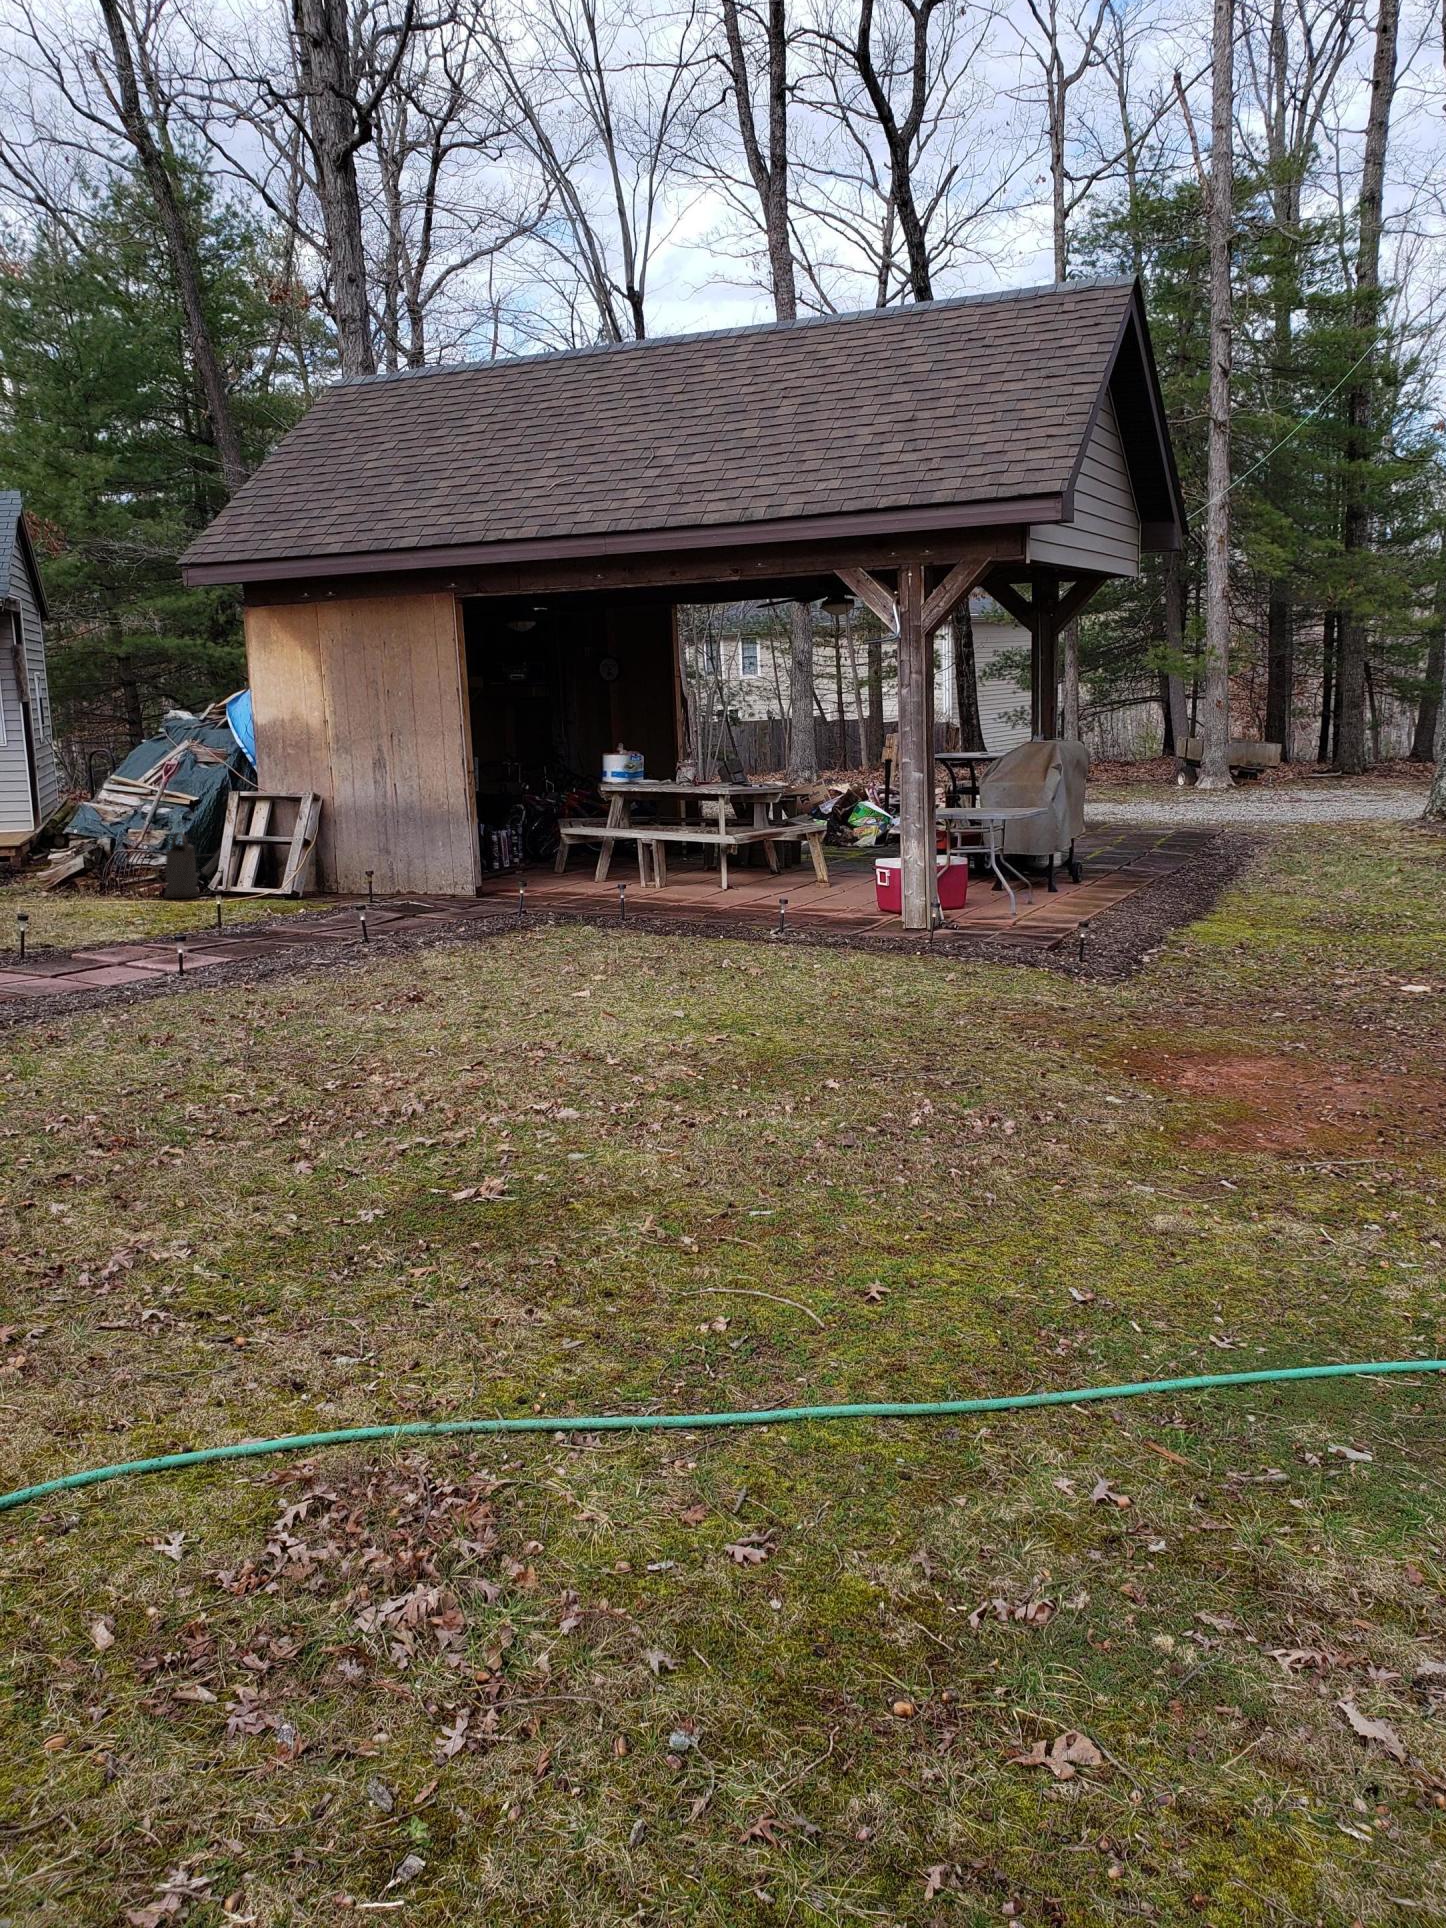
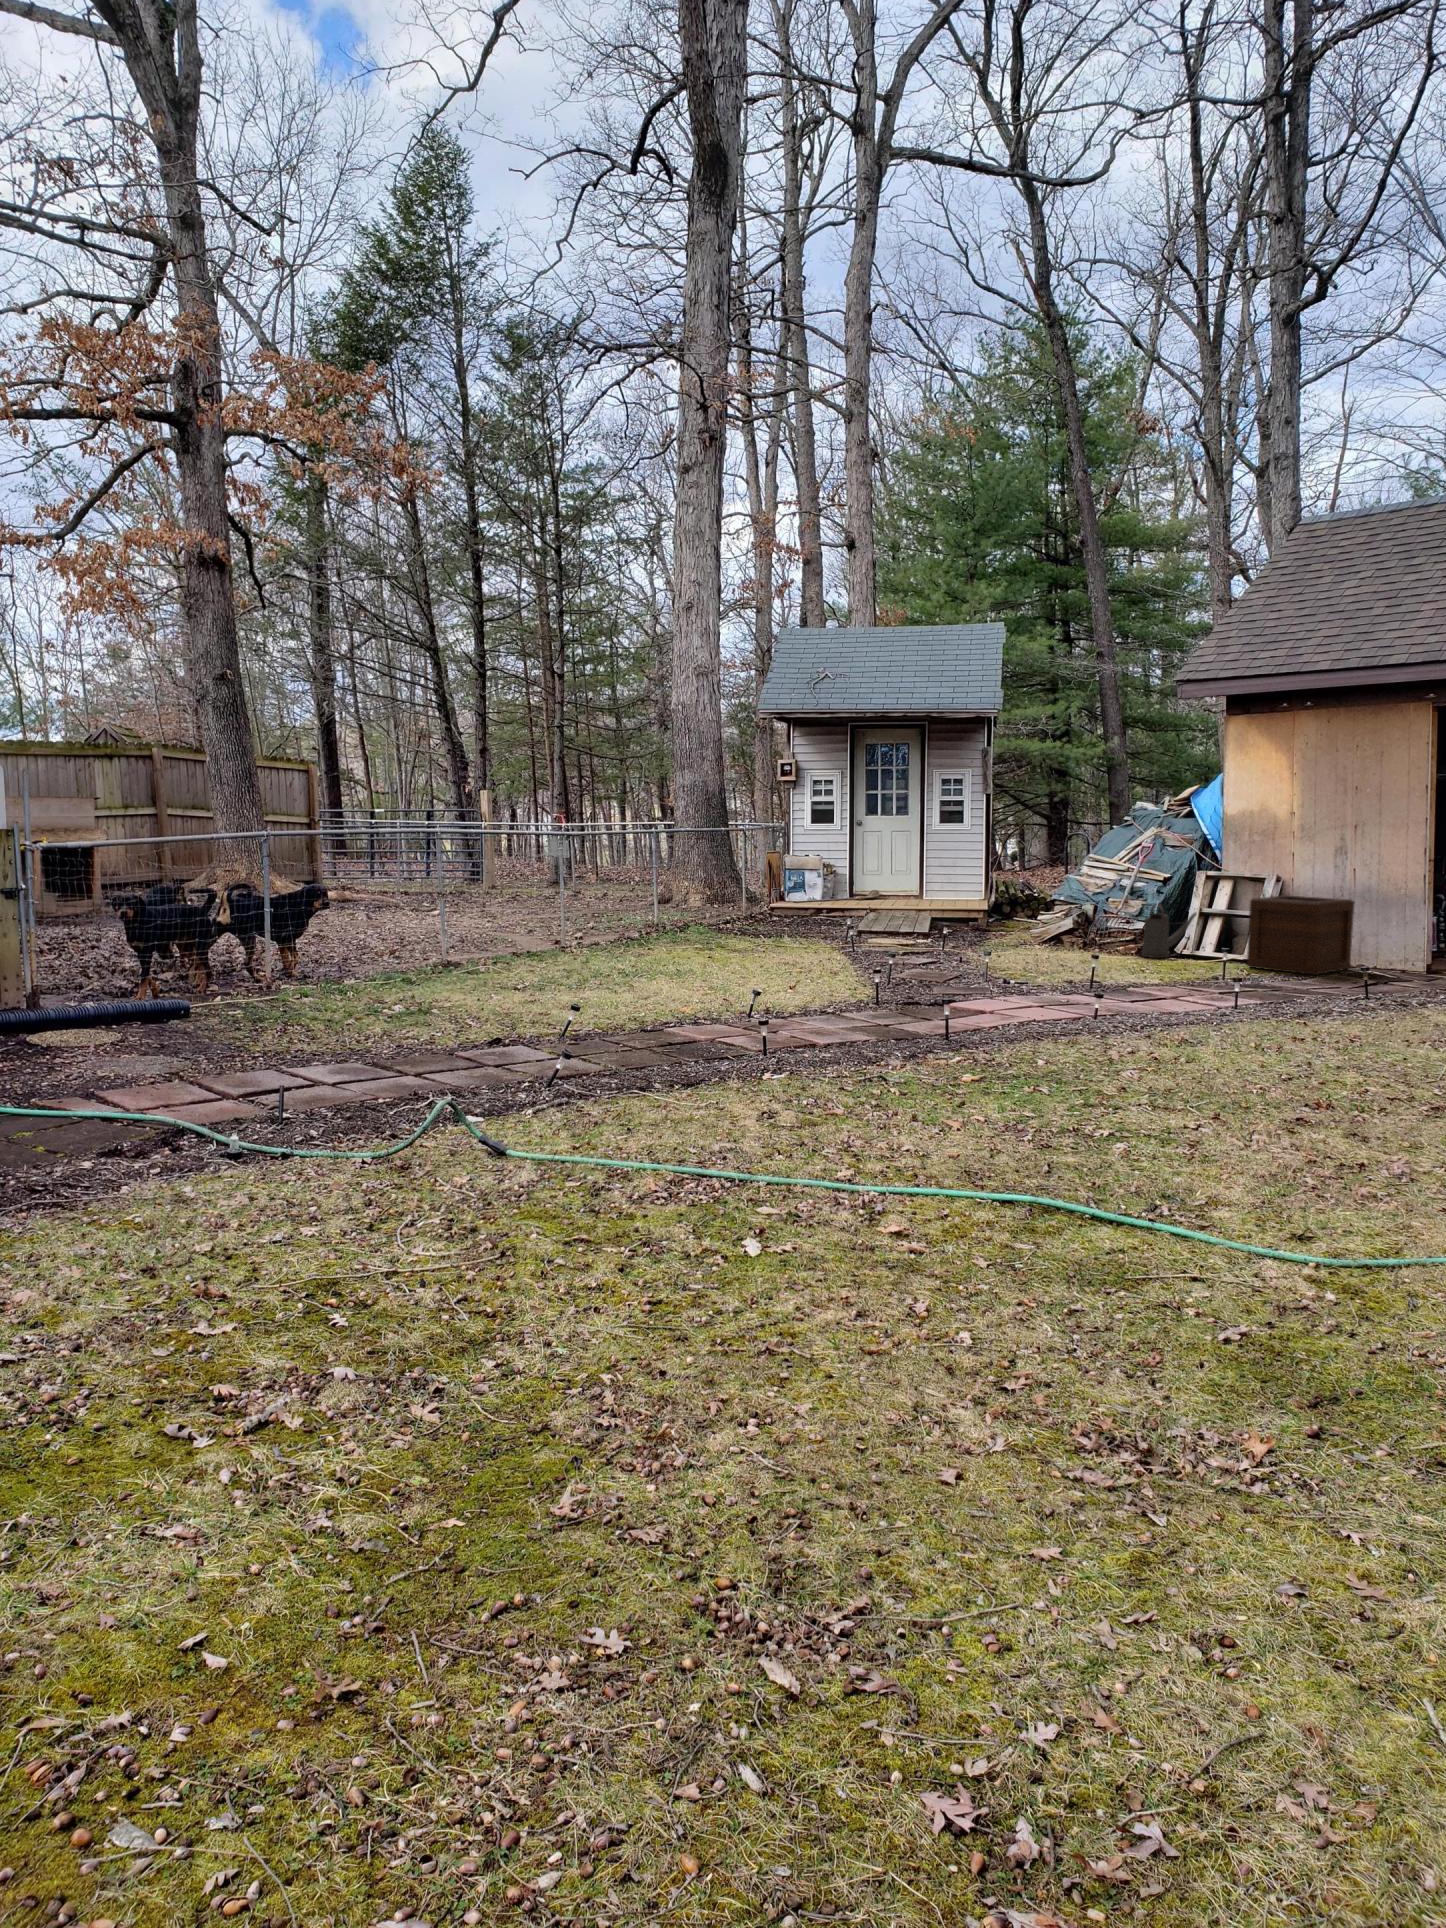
wooden crate: none [282,817,396,905] -> present [1247,895,1354,975]

